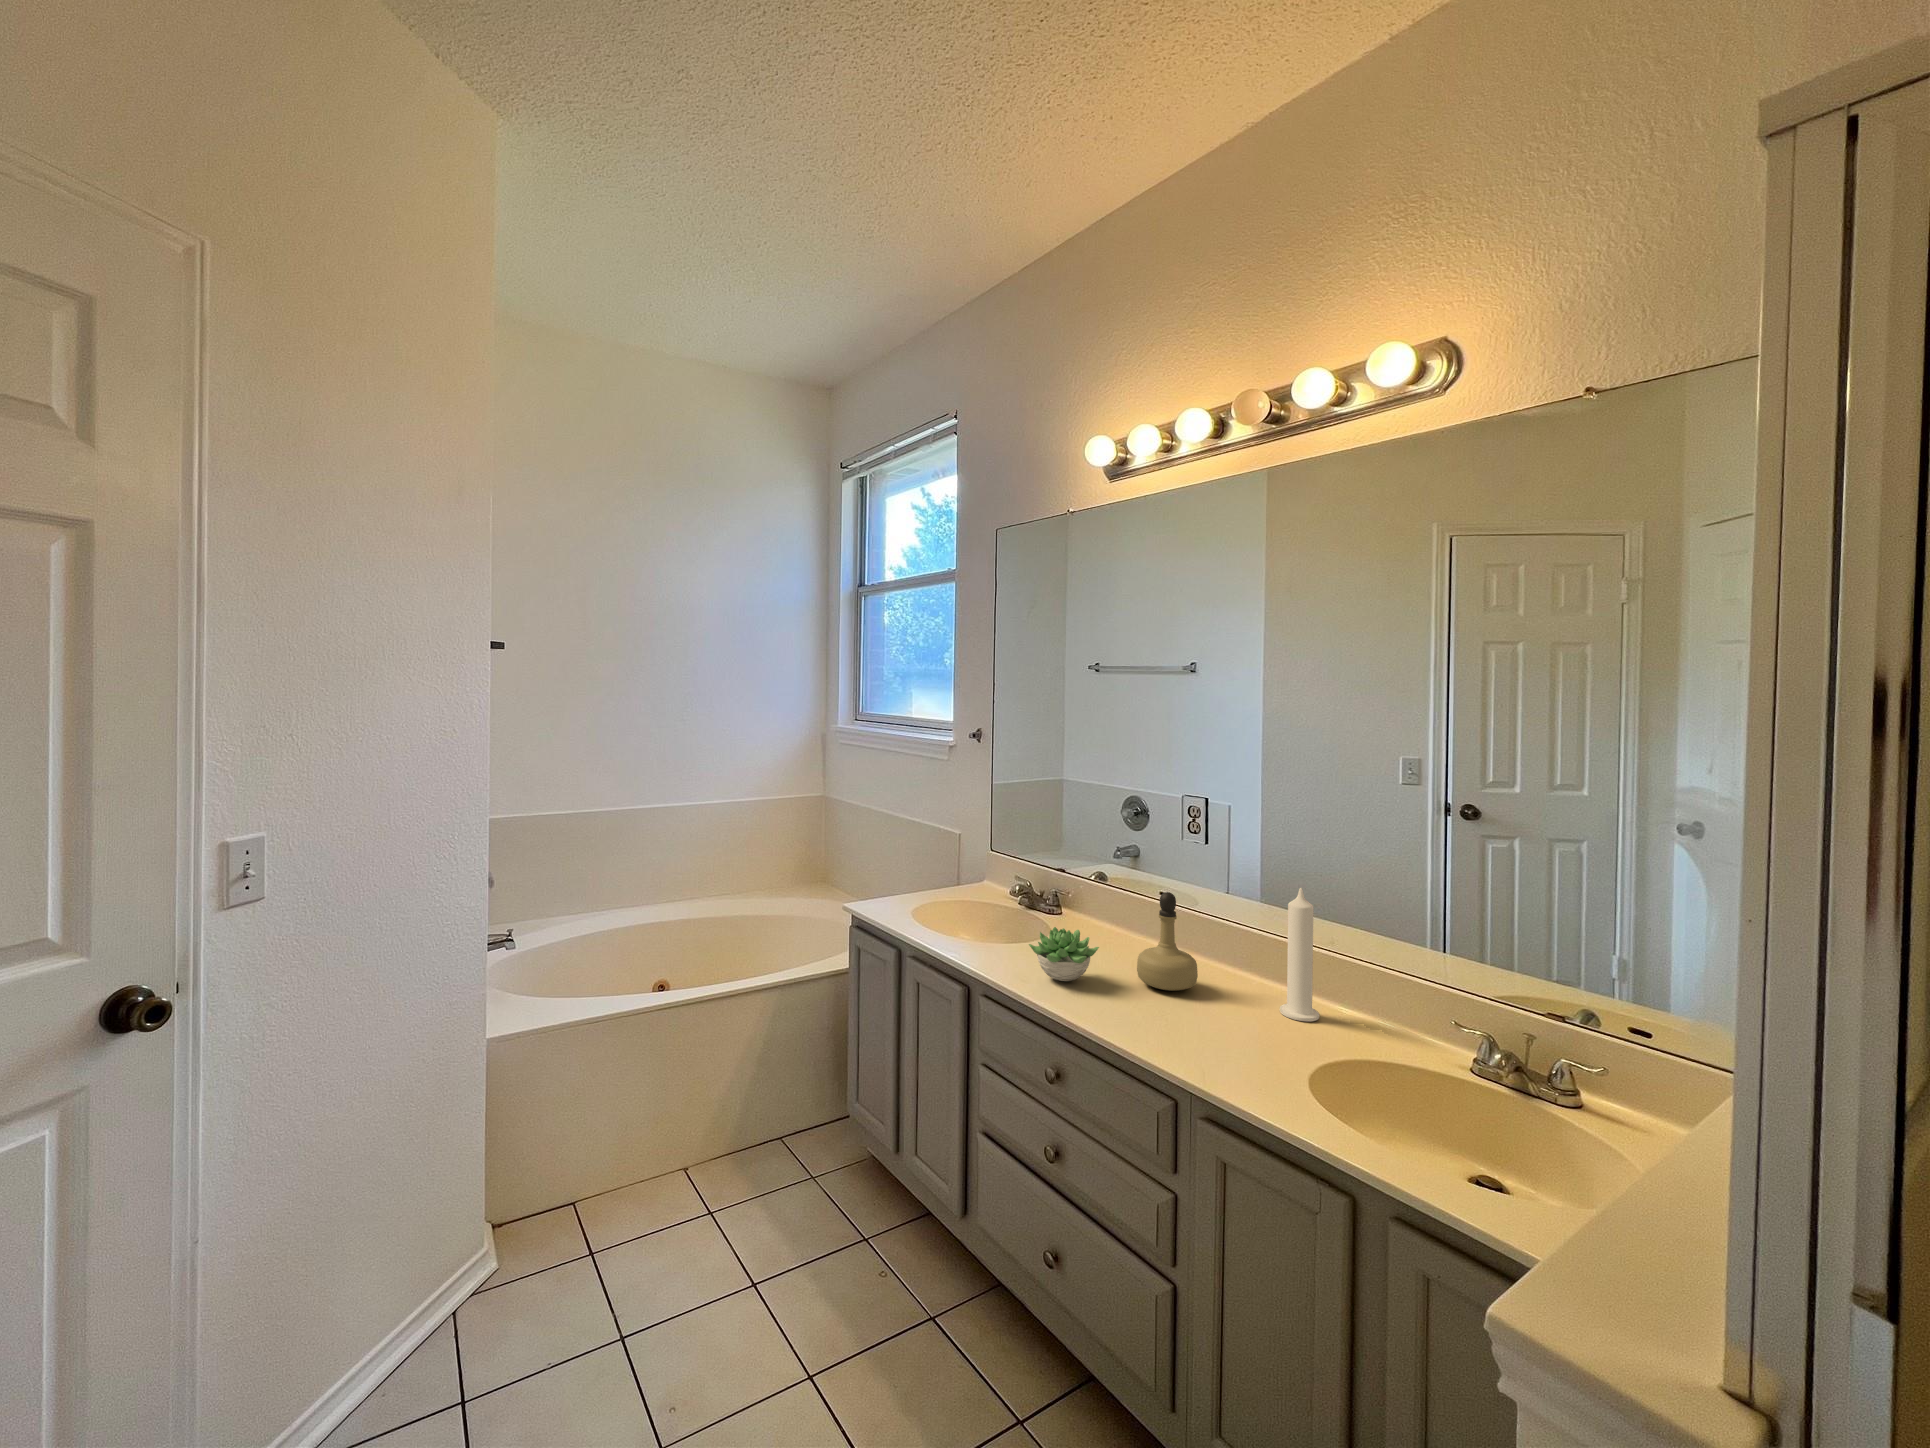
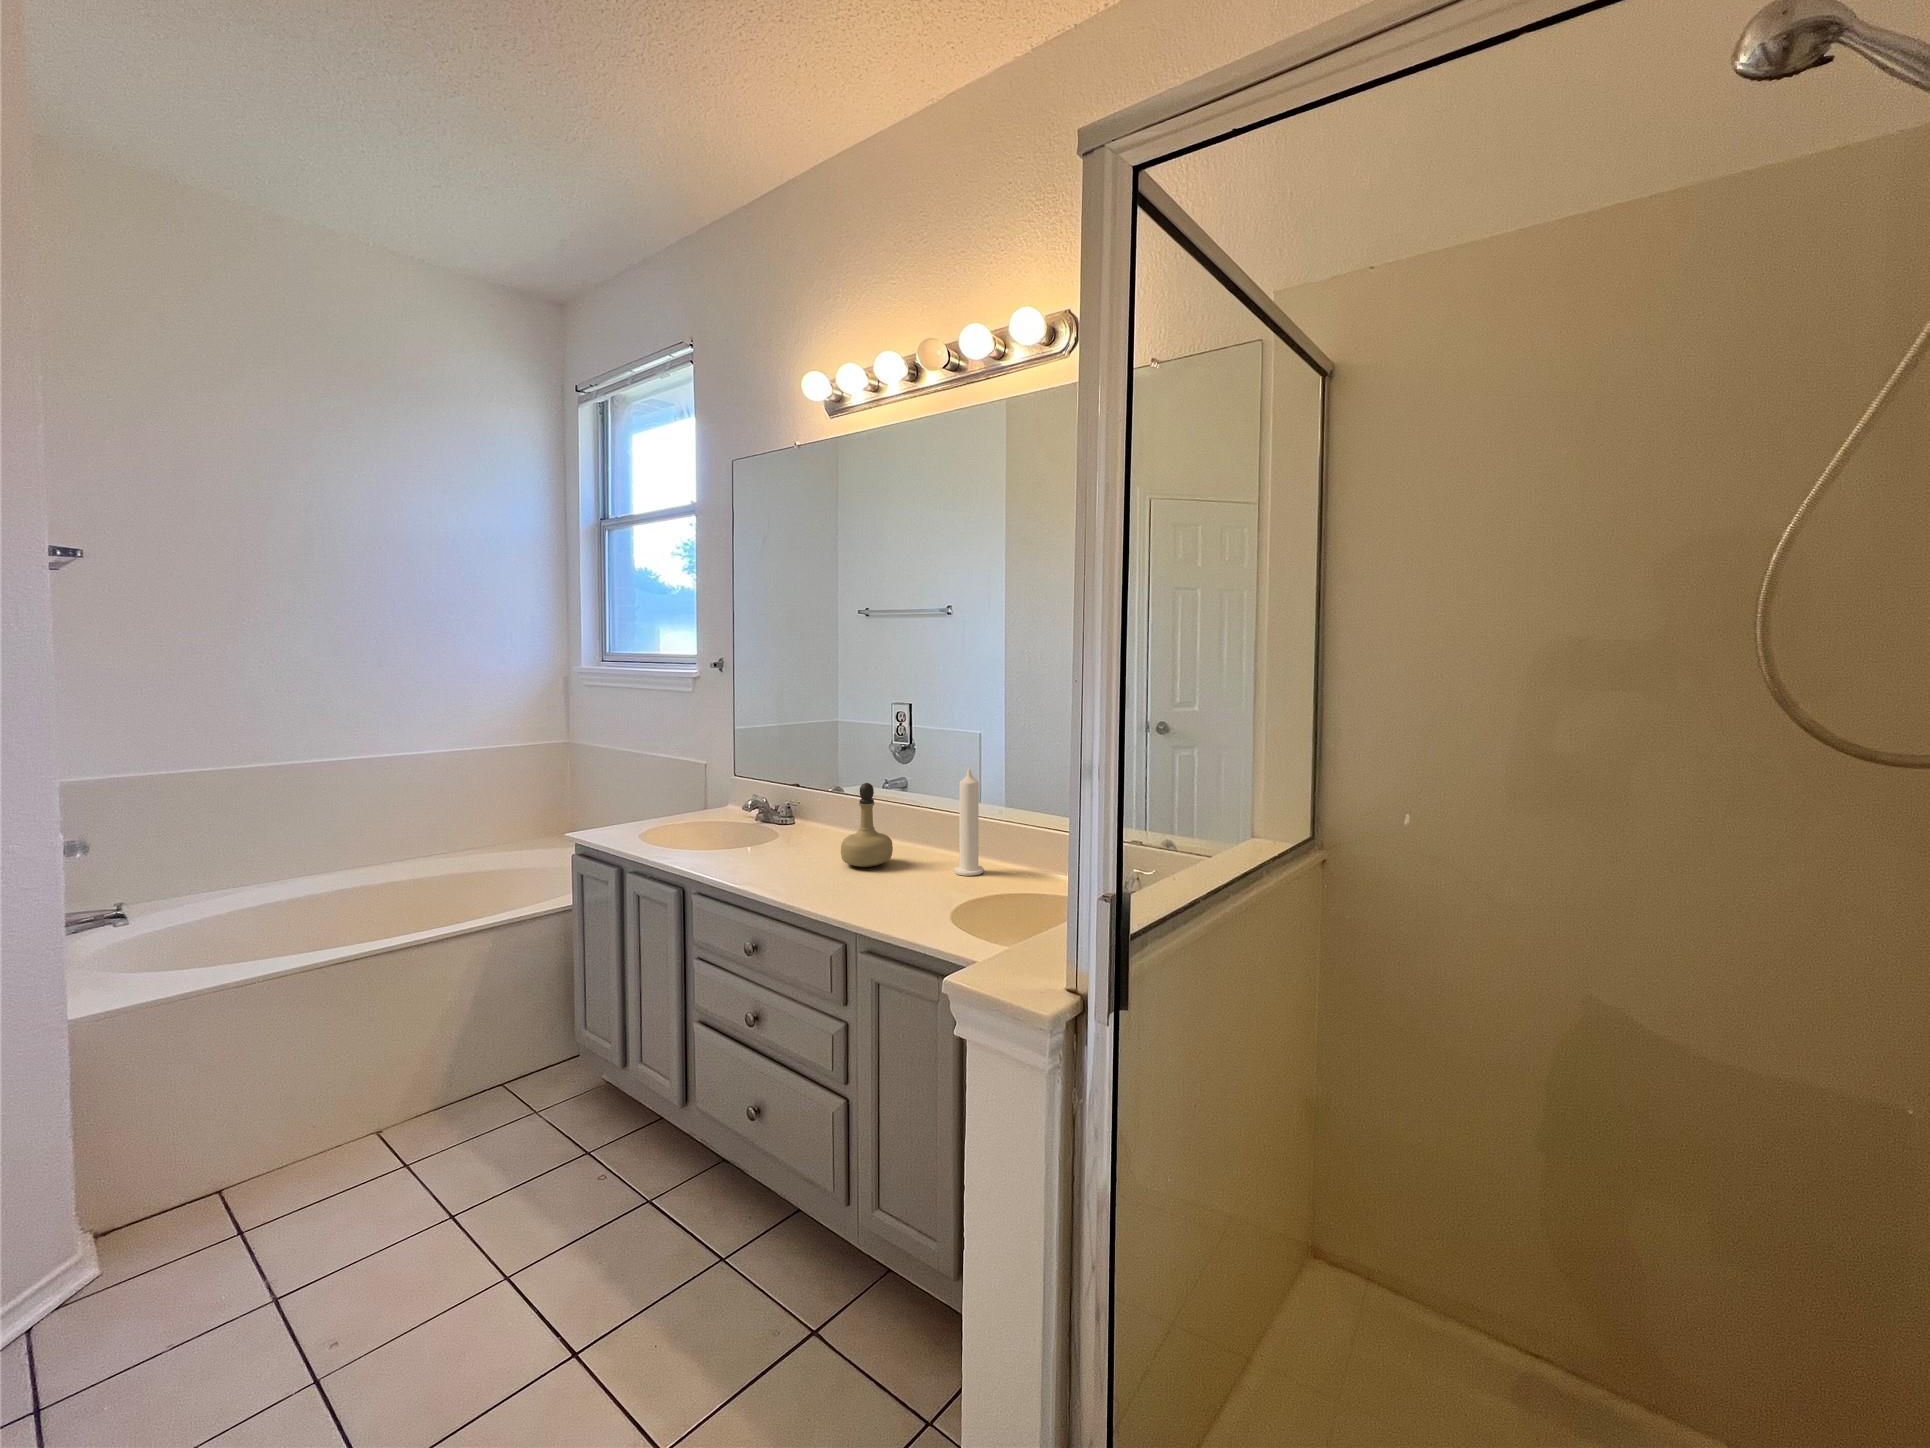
succulent plant: present [1029,927,1099,981] -> none [739,824,806,870]

